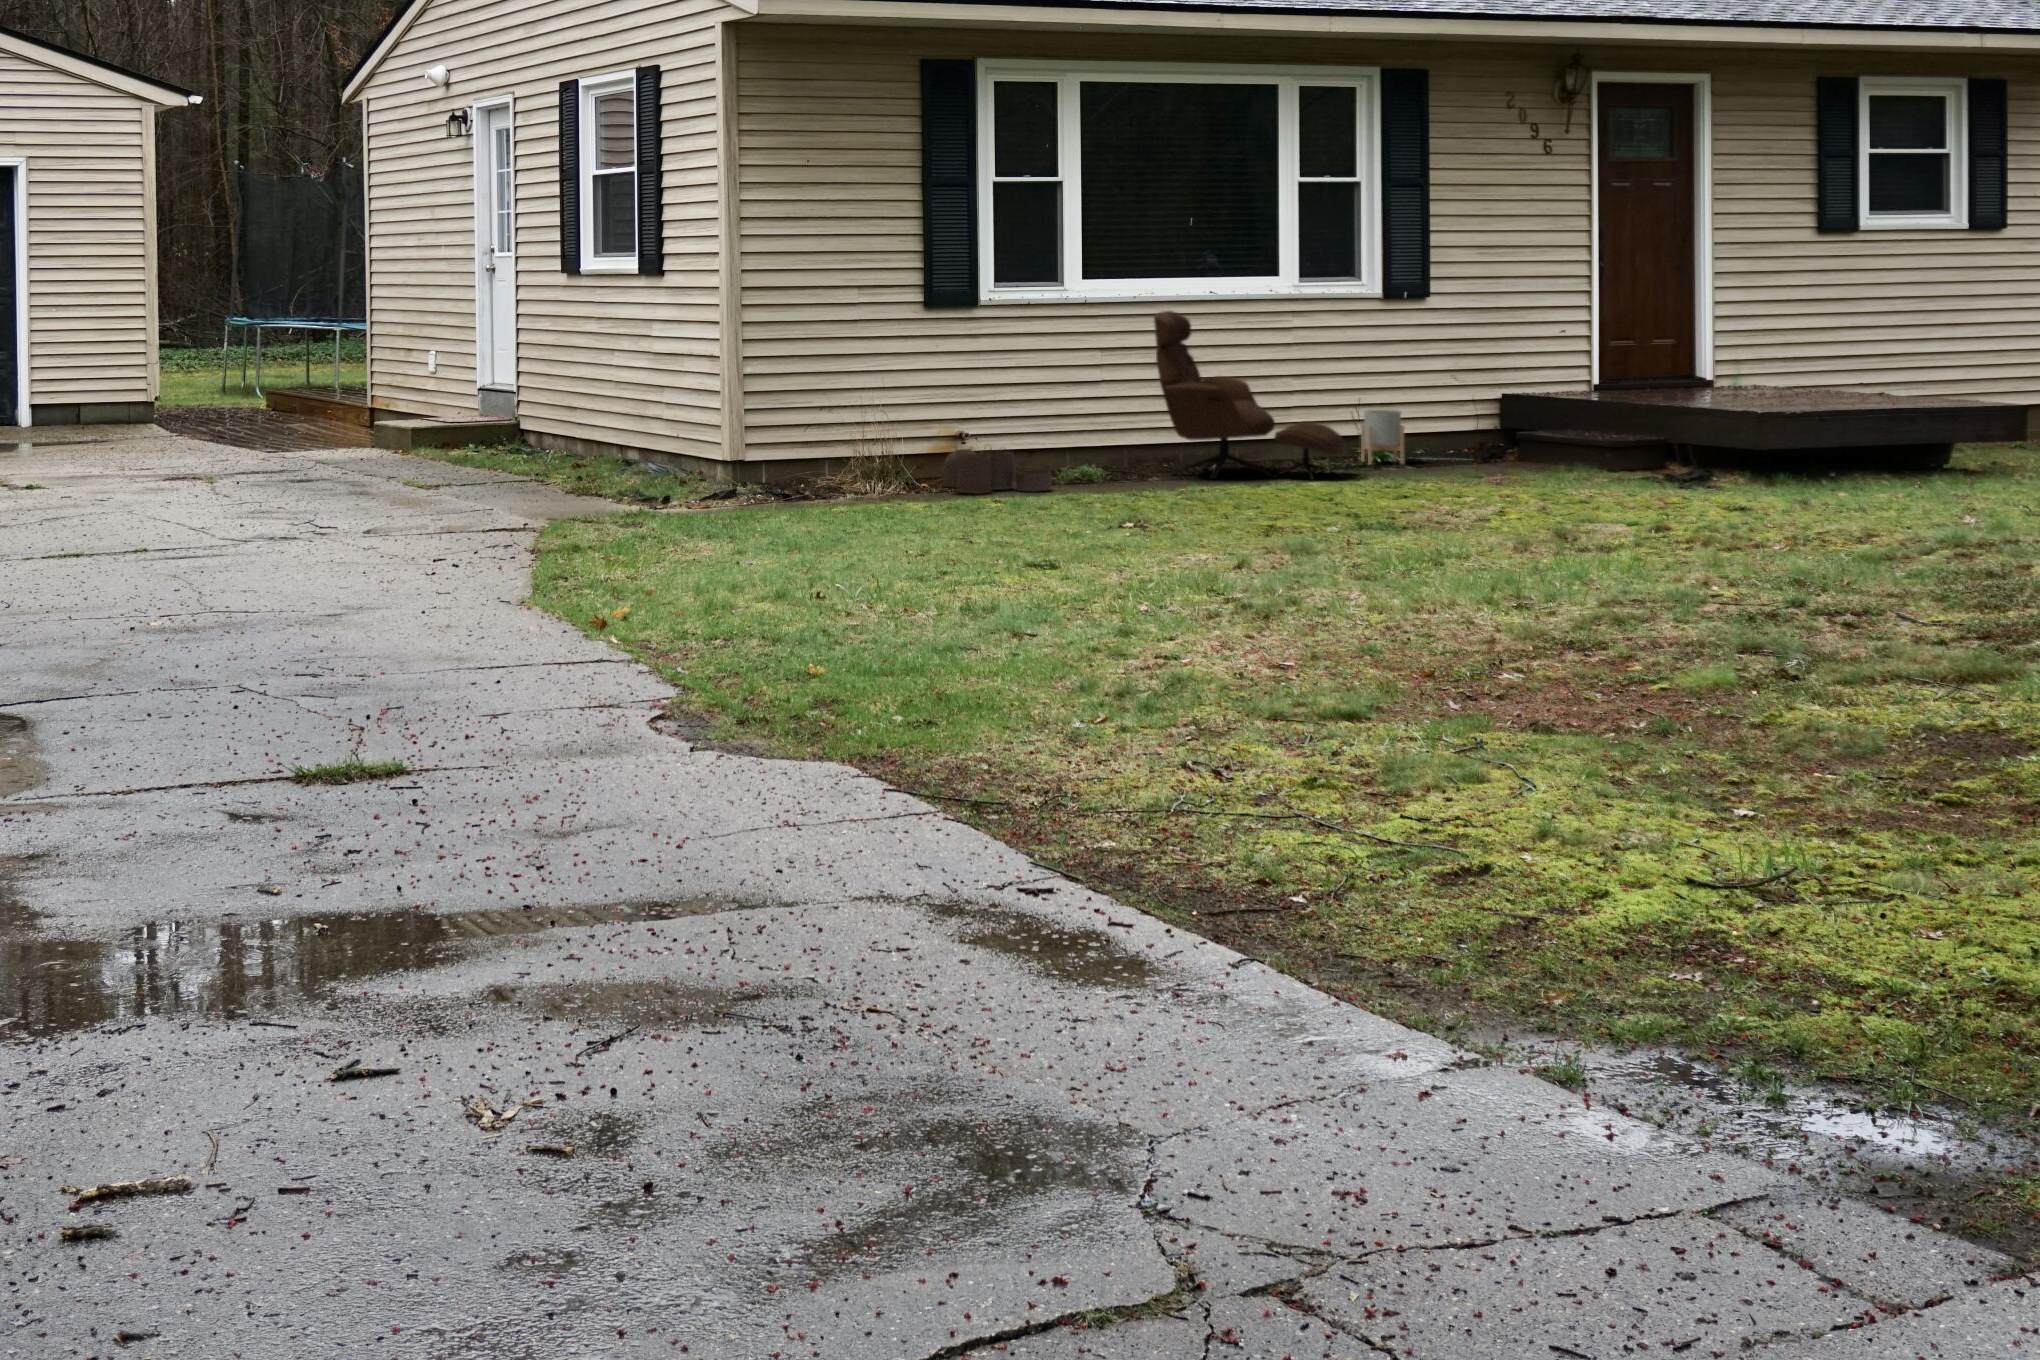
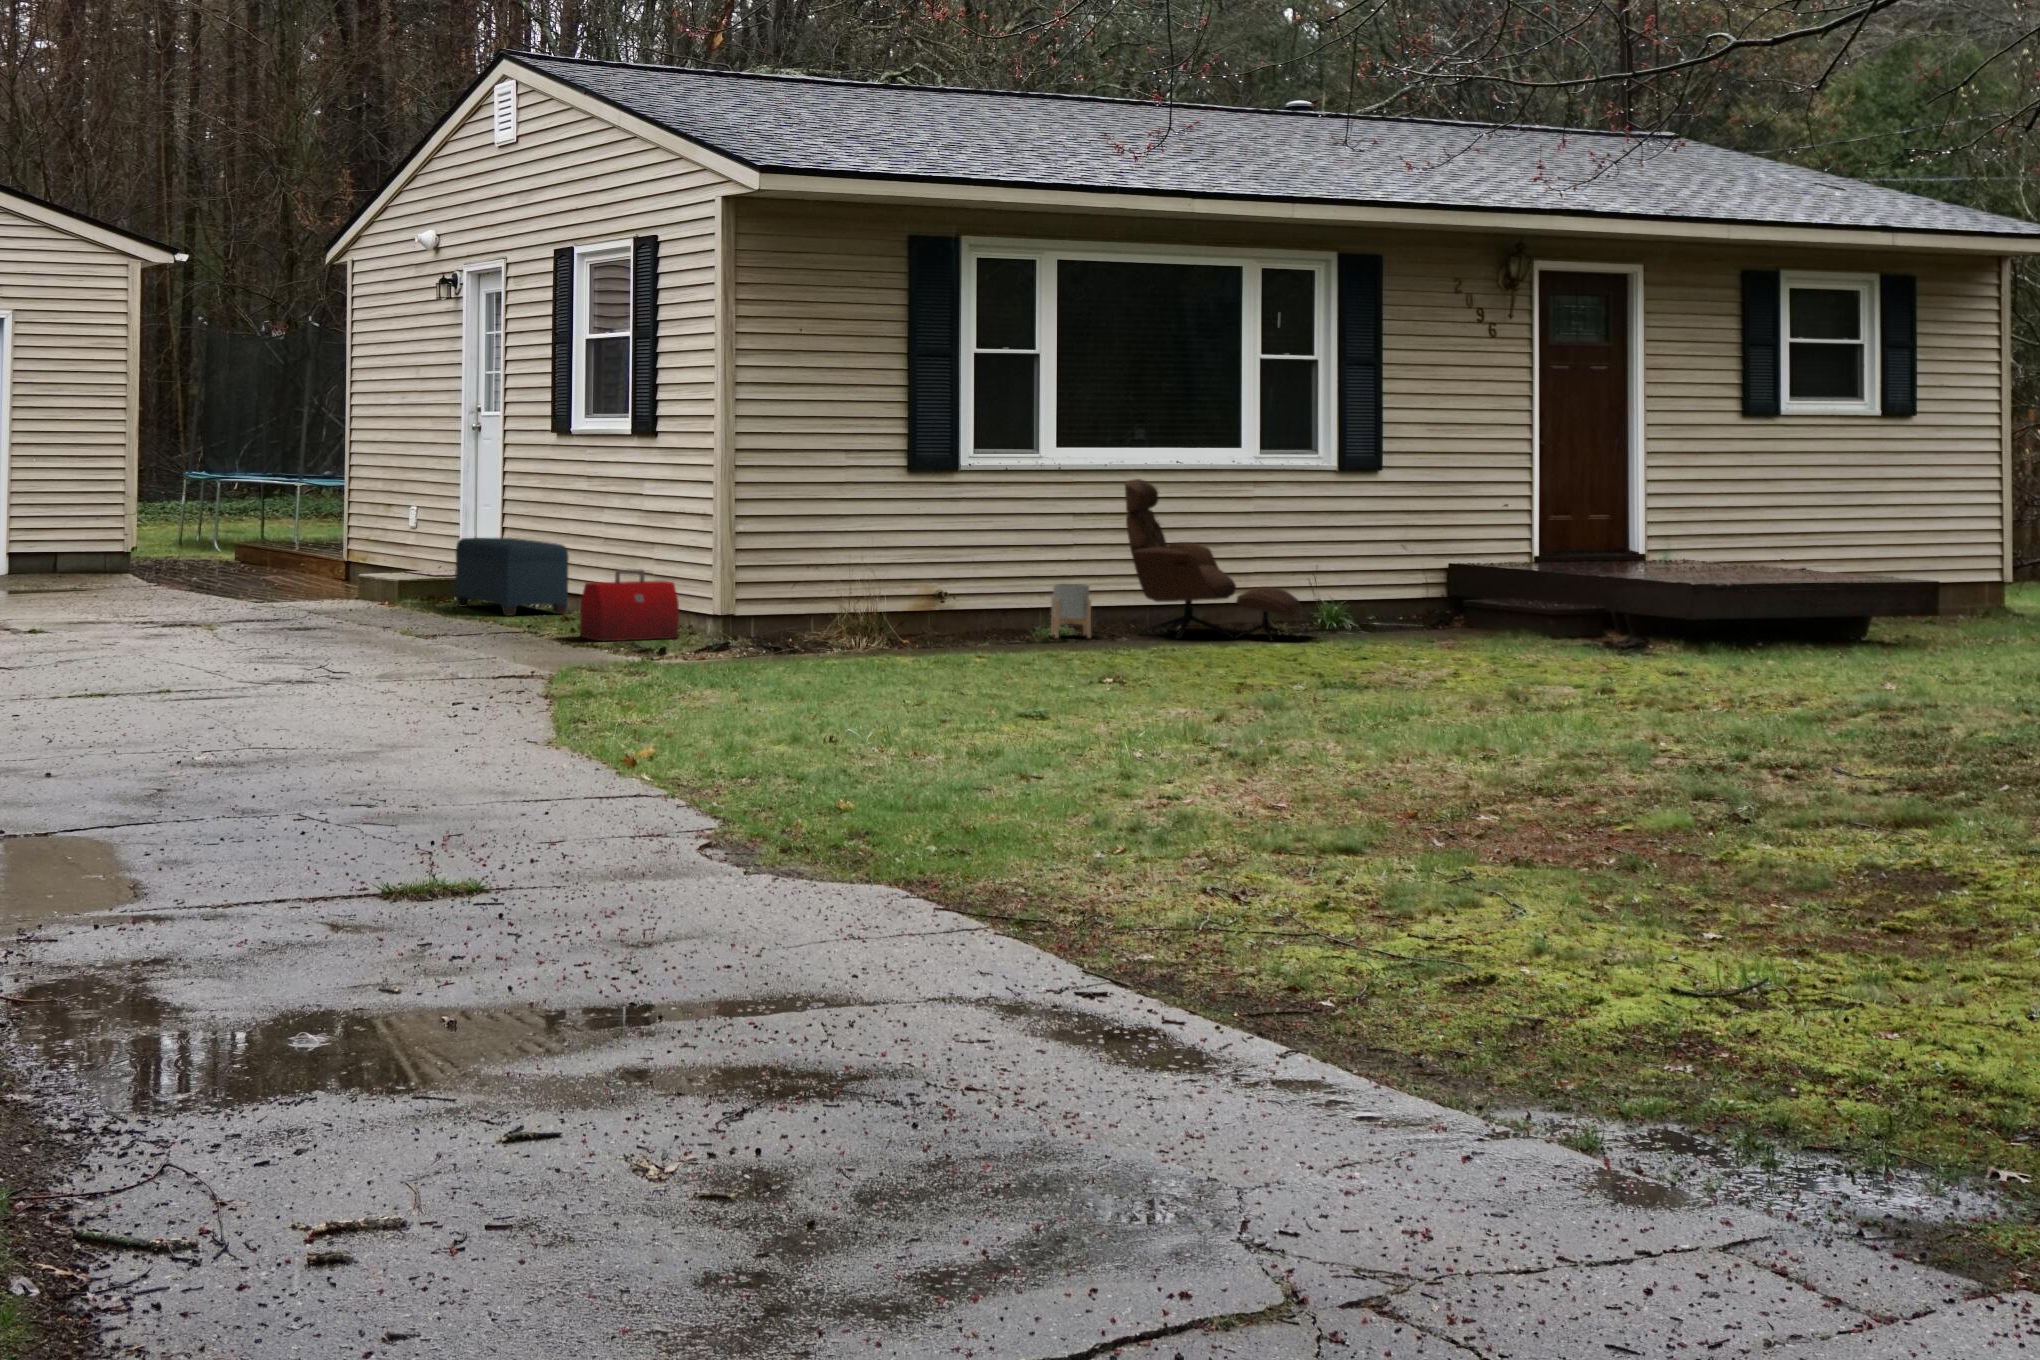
bench: none [464,384,578,465] -> present [455,538,569,616]
planter: present [1361,410,1405,465] -> present [1051,584,1091,638]
toolbox: none [584,416,686,492] -> present [580,570,679,641]
woven basket: present [943,449,1052,494] -> none [924,603,1029,649]

